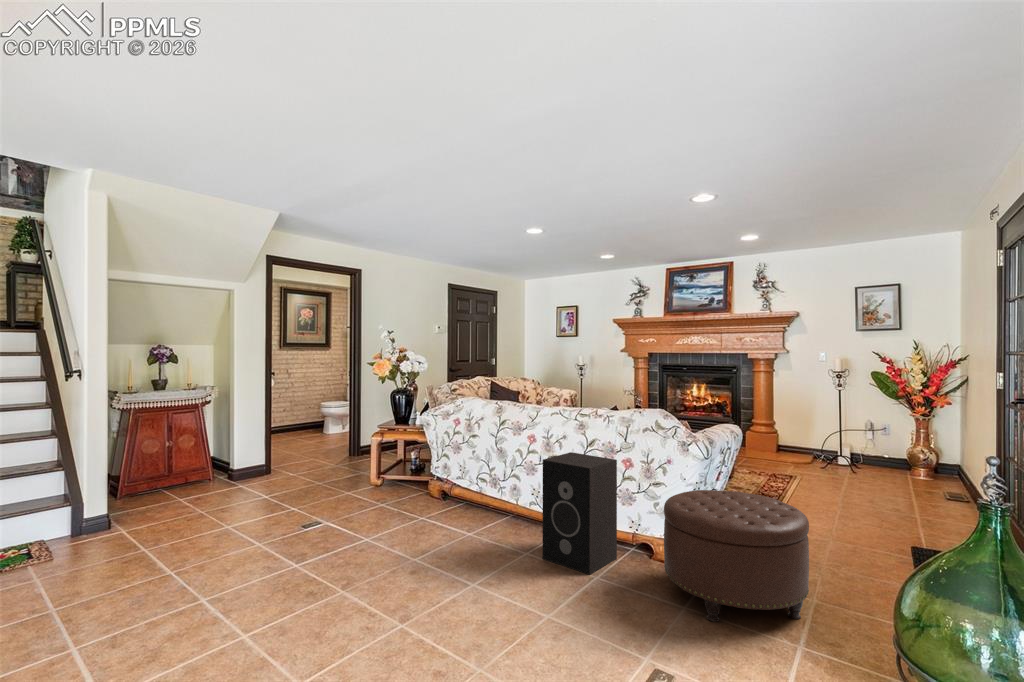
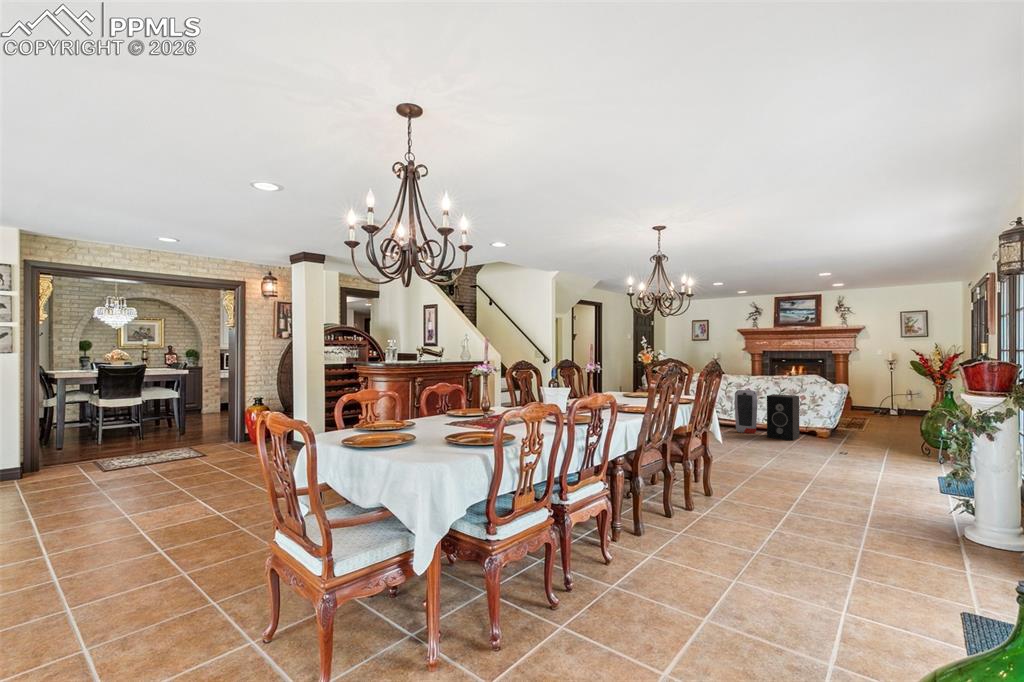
air purifier: none [500,439,541,539] -> present [734,390,757,433]
ottoman: present [664,490,809,622] -> none [827,407,890,449]

